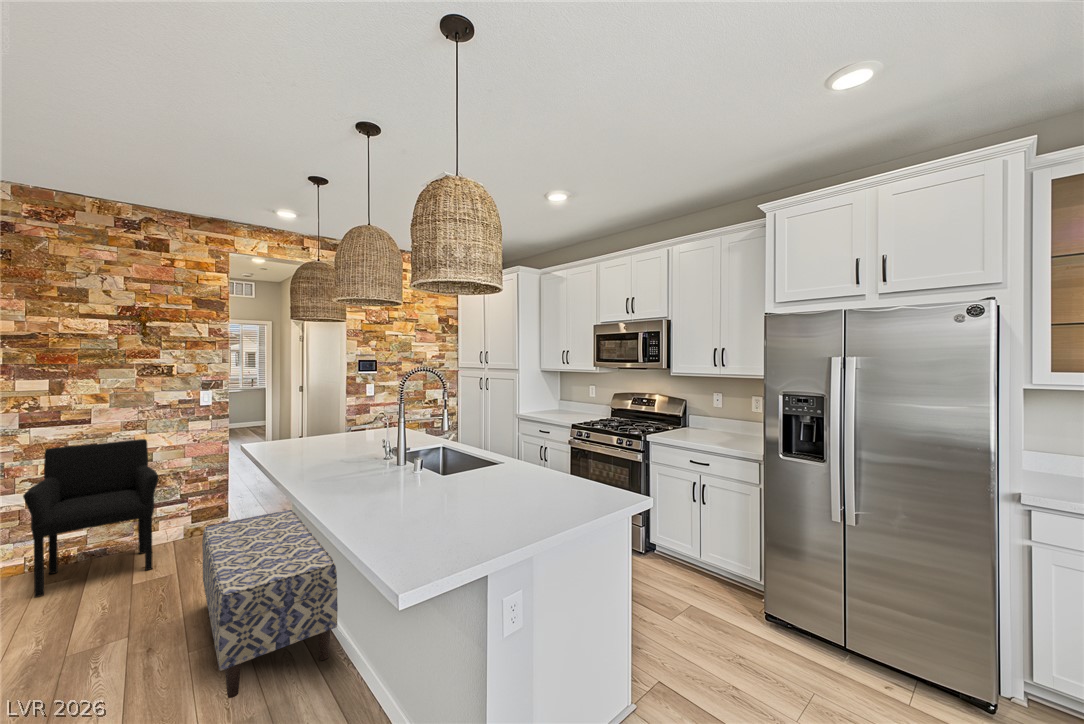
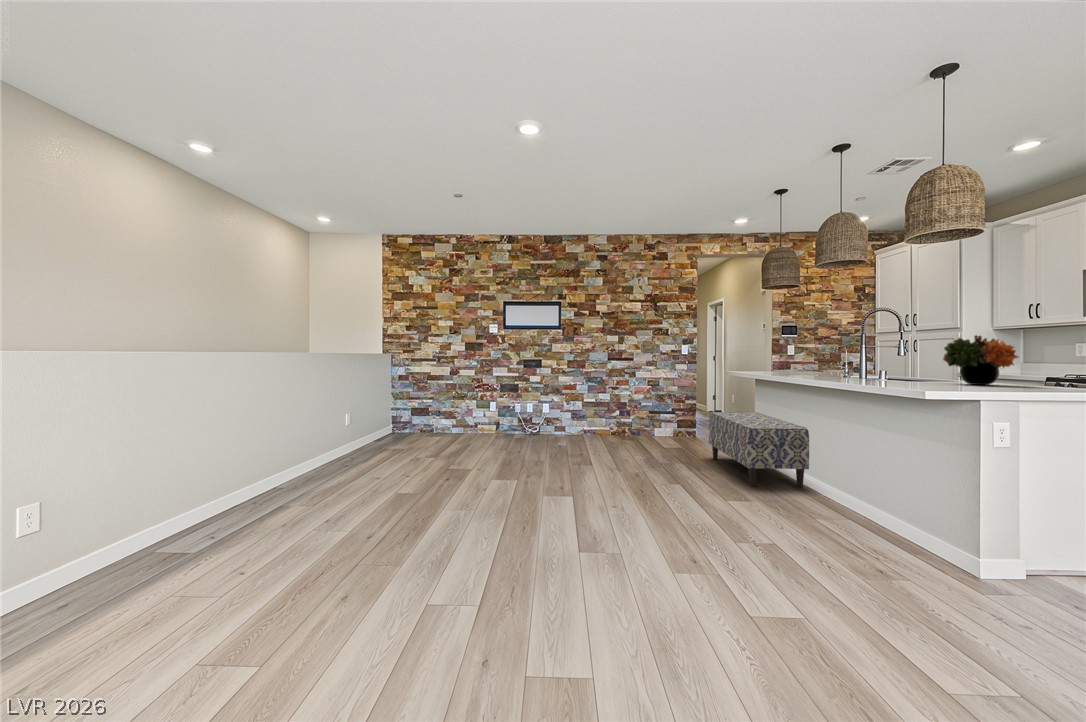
flower arrangement: none [491,424,566,493] -> present [943,335,1018,385]
armchair: present [23,439,159,597] -> none [619,371,672,442]

